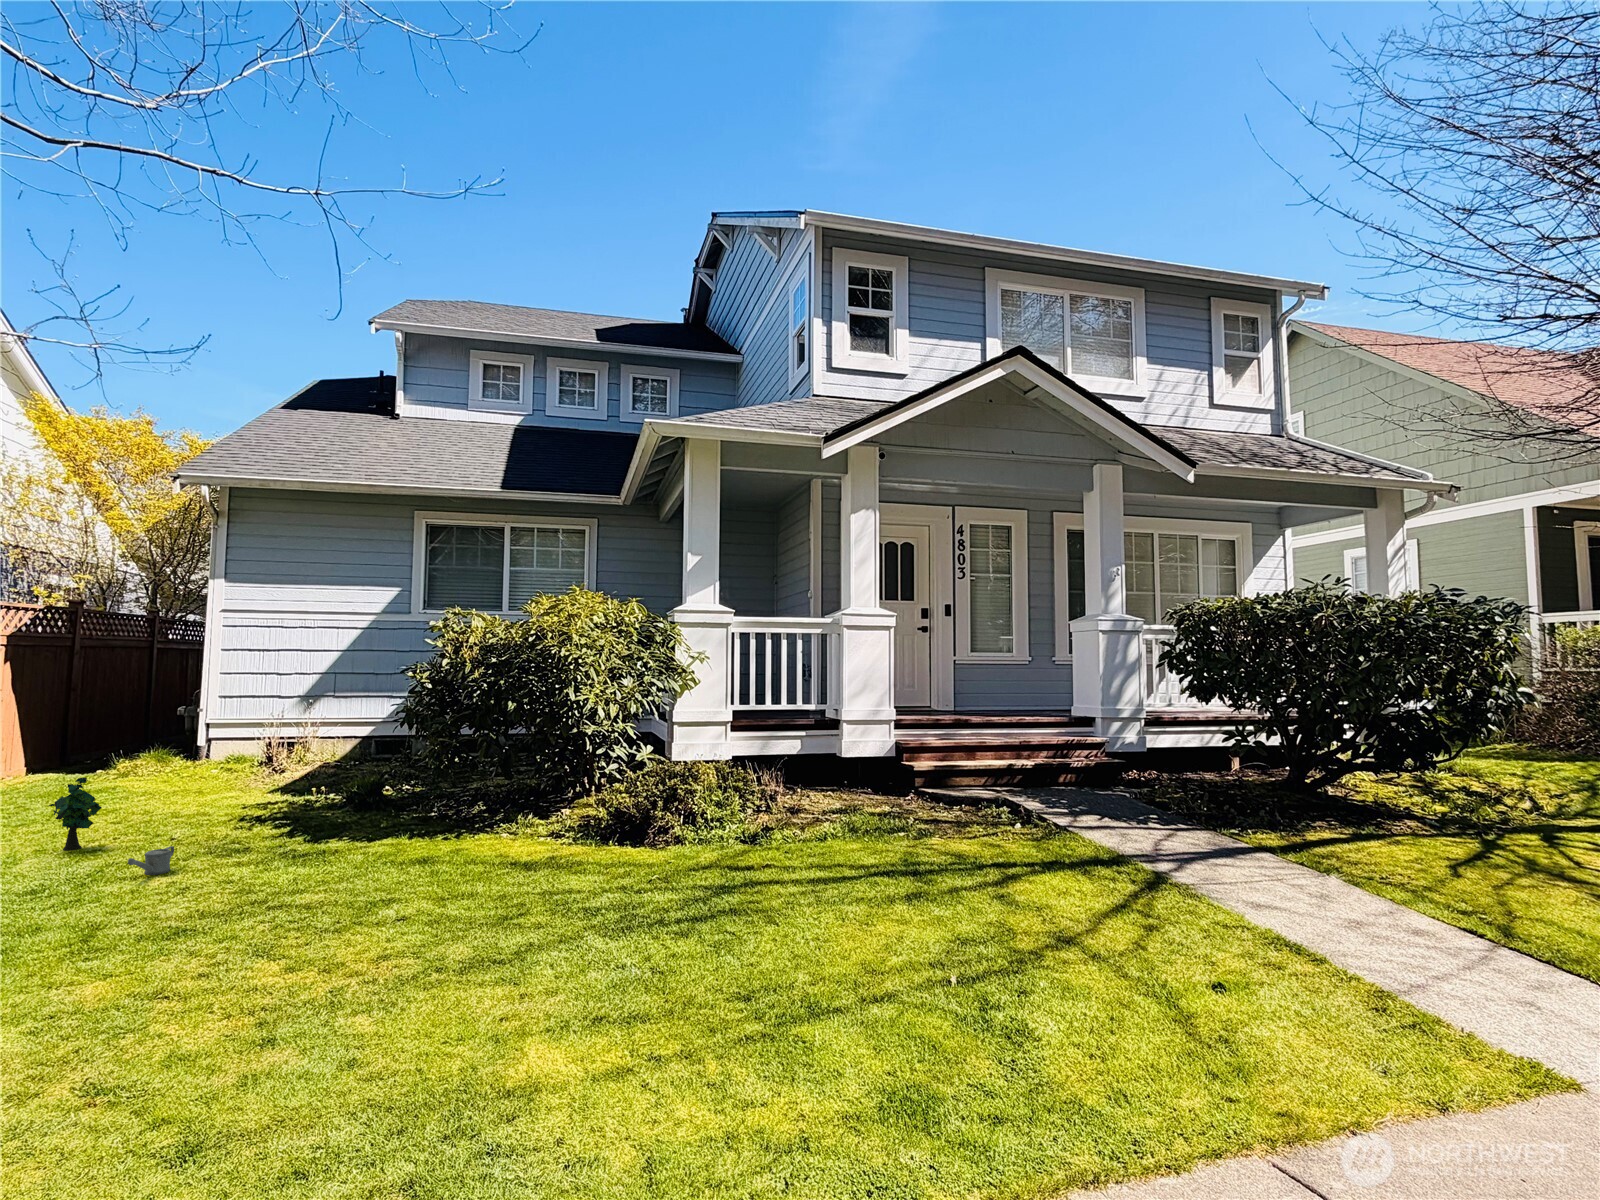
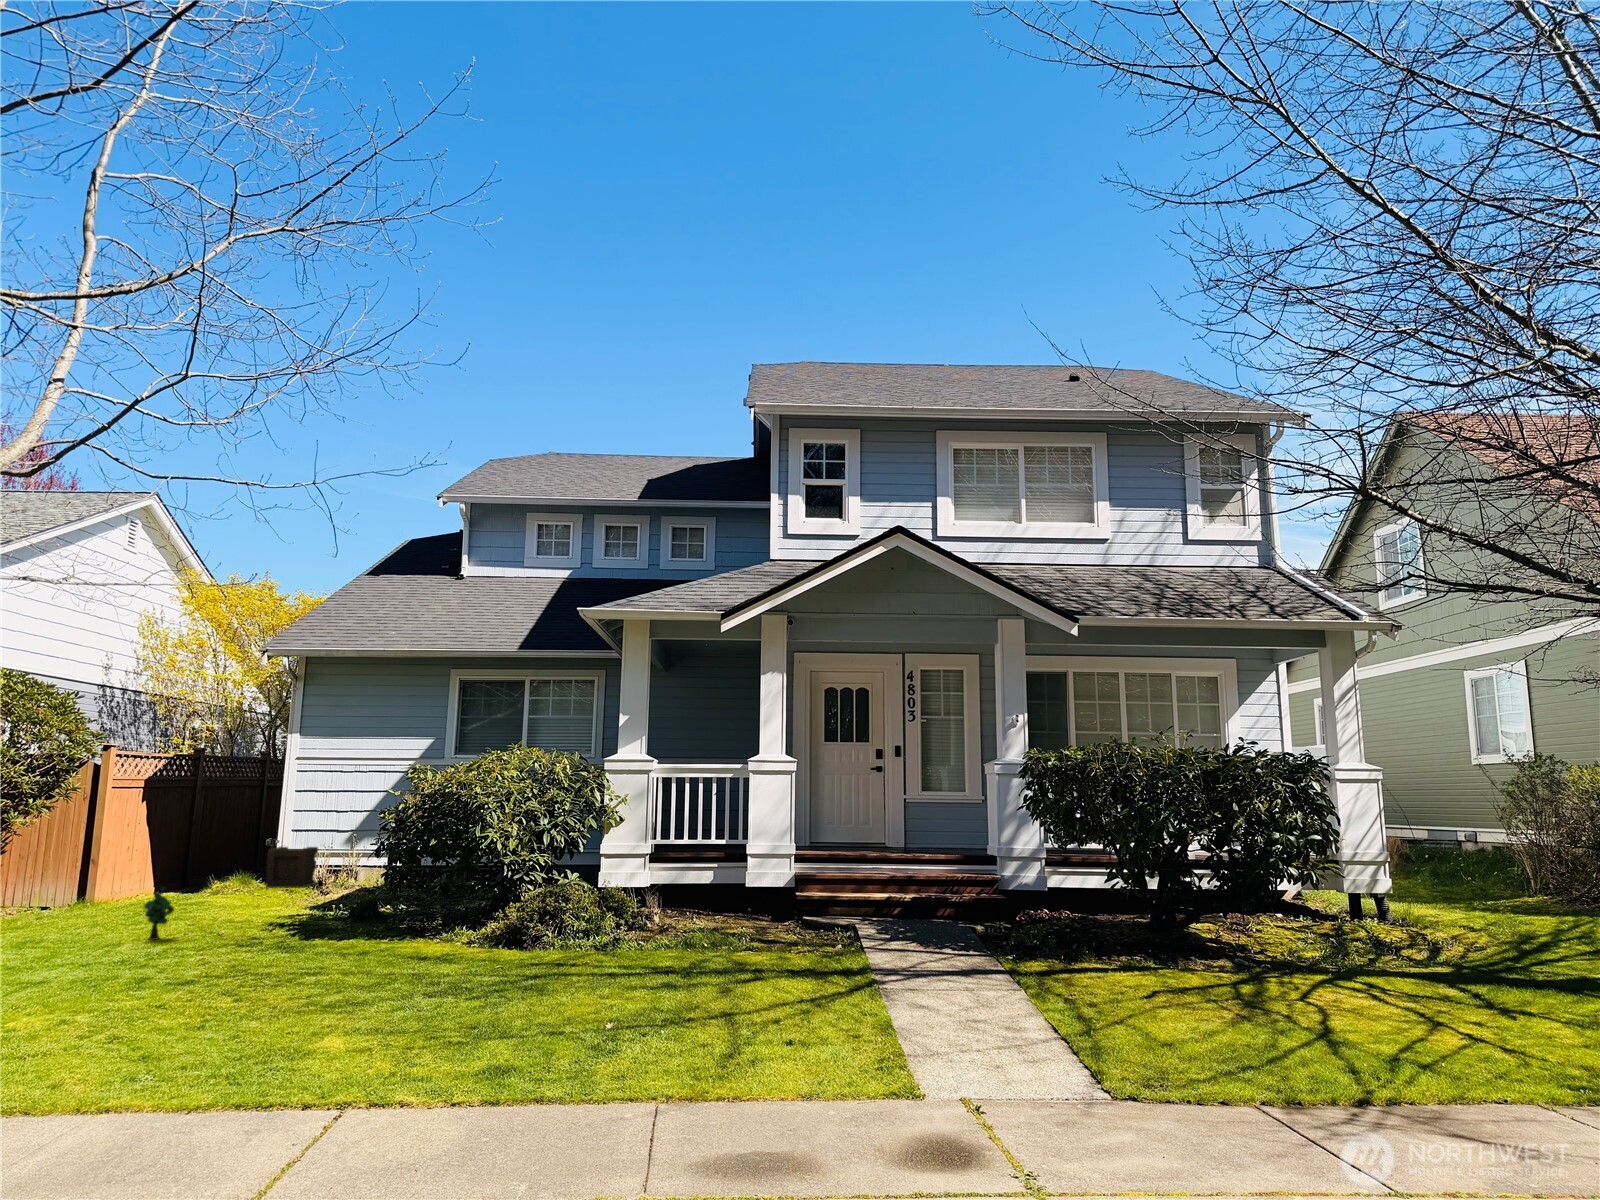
wooden crate: none [190,715,260,767] -> present [266,847,318,888]
watering can: present [128,846,174,875] -> none [177,937,211,956]

